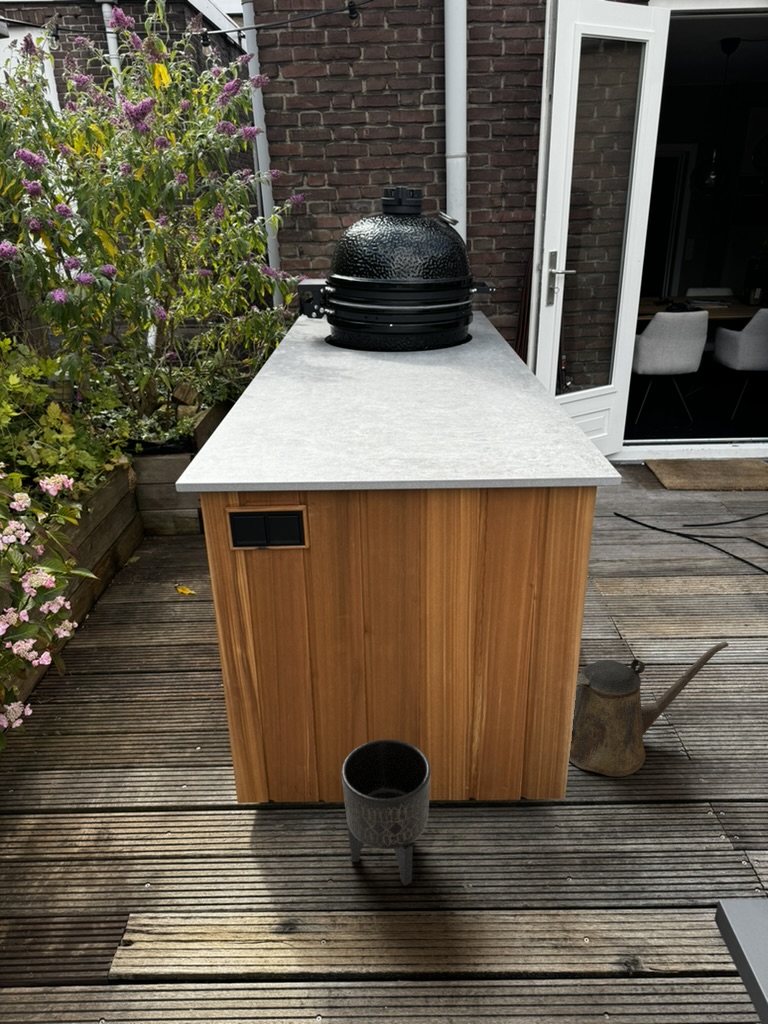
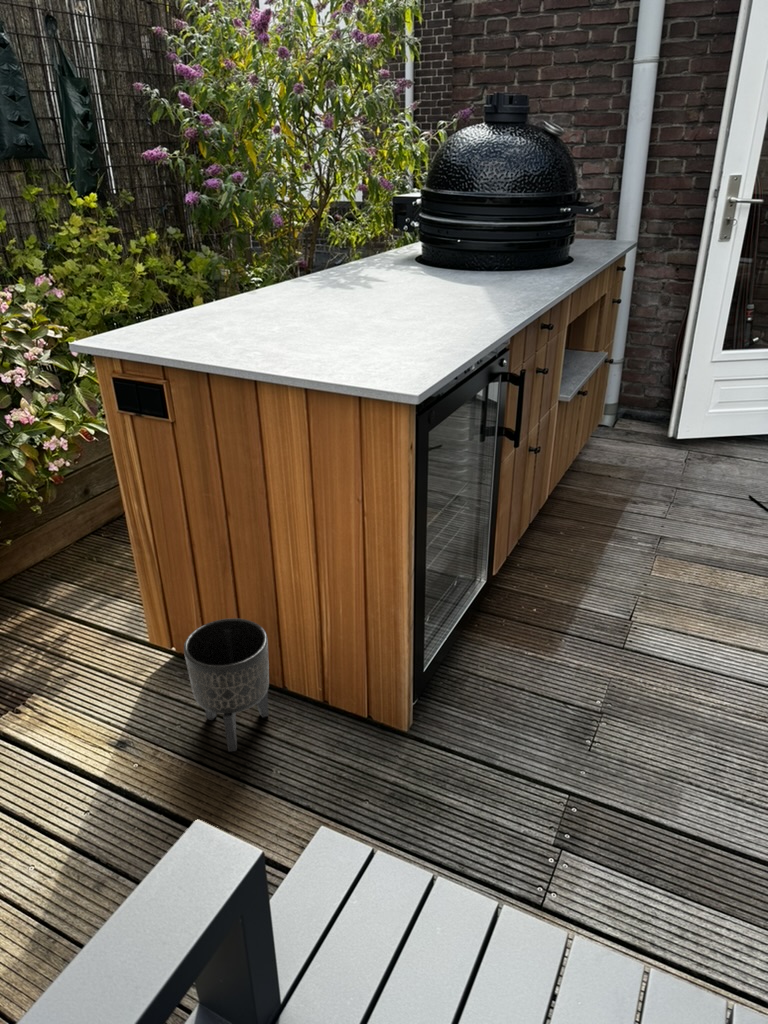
watering can: present [569,641,729,777] -> none [442,618,659,741]

